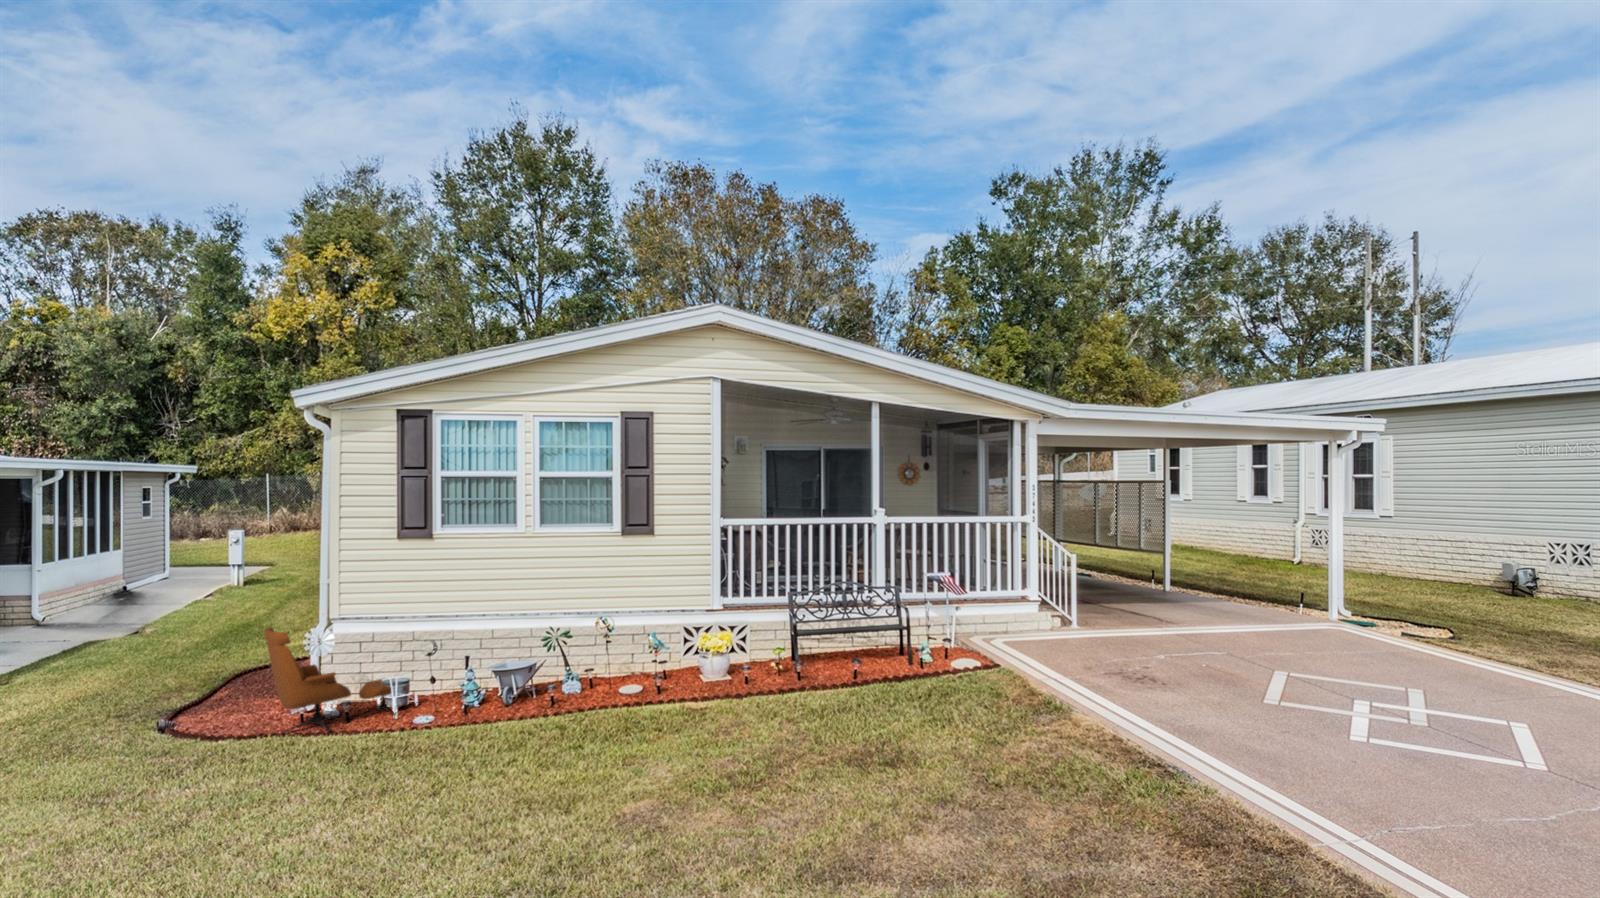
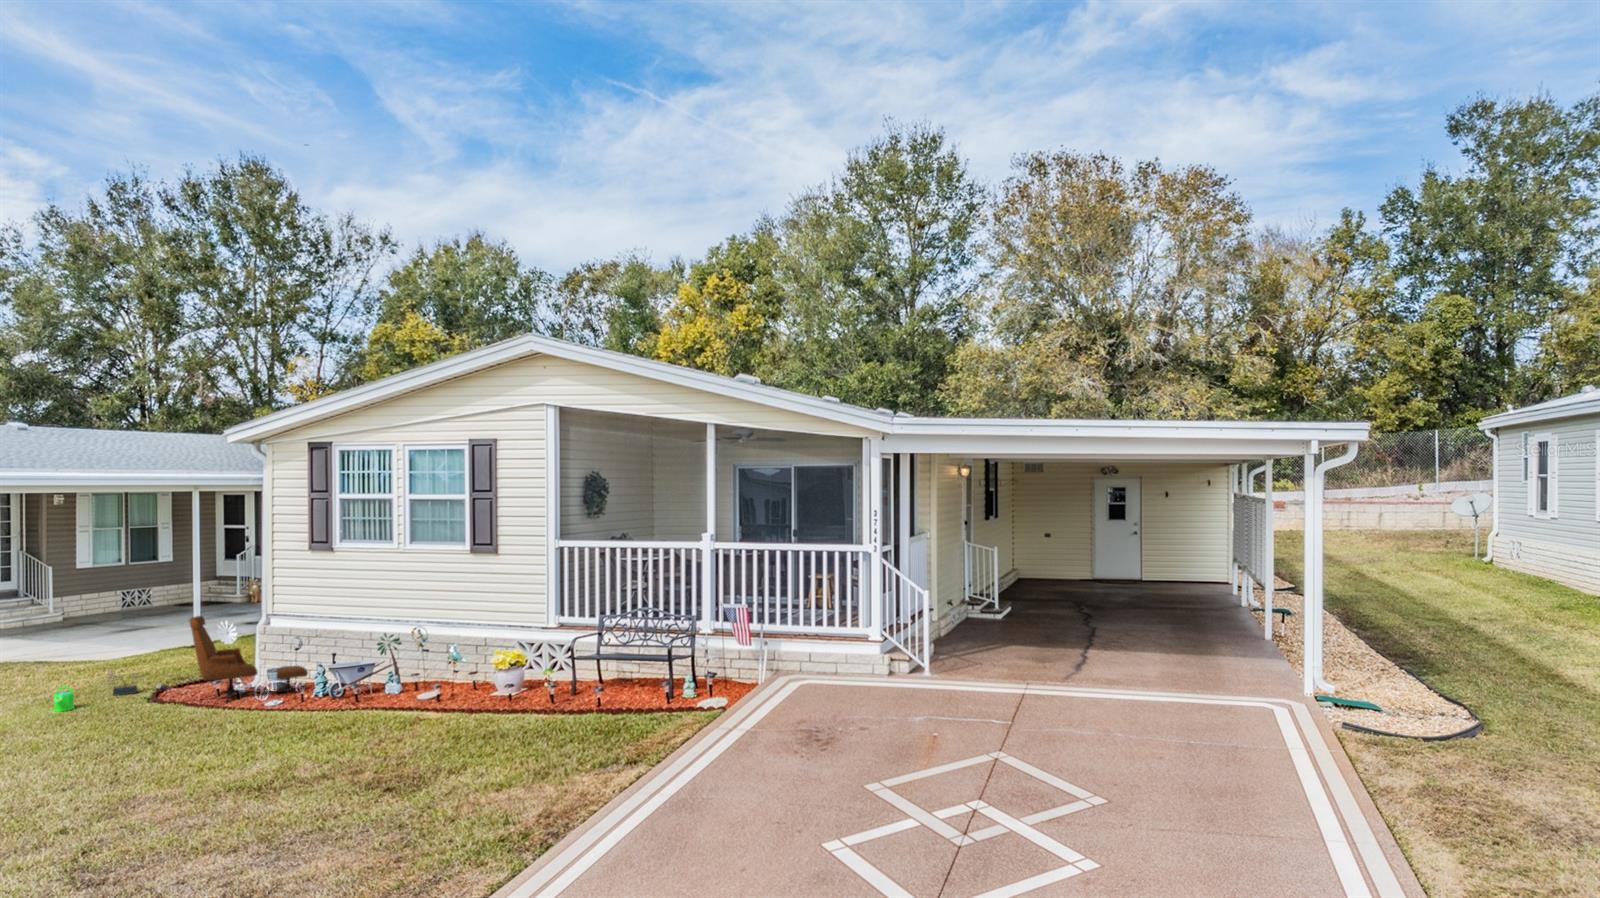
decorative plant: none [103,710,159,747] -> present [105,670,141,696]
watering can: none [68,740,104,779] -> present [53,686,74,712]

